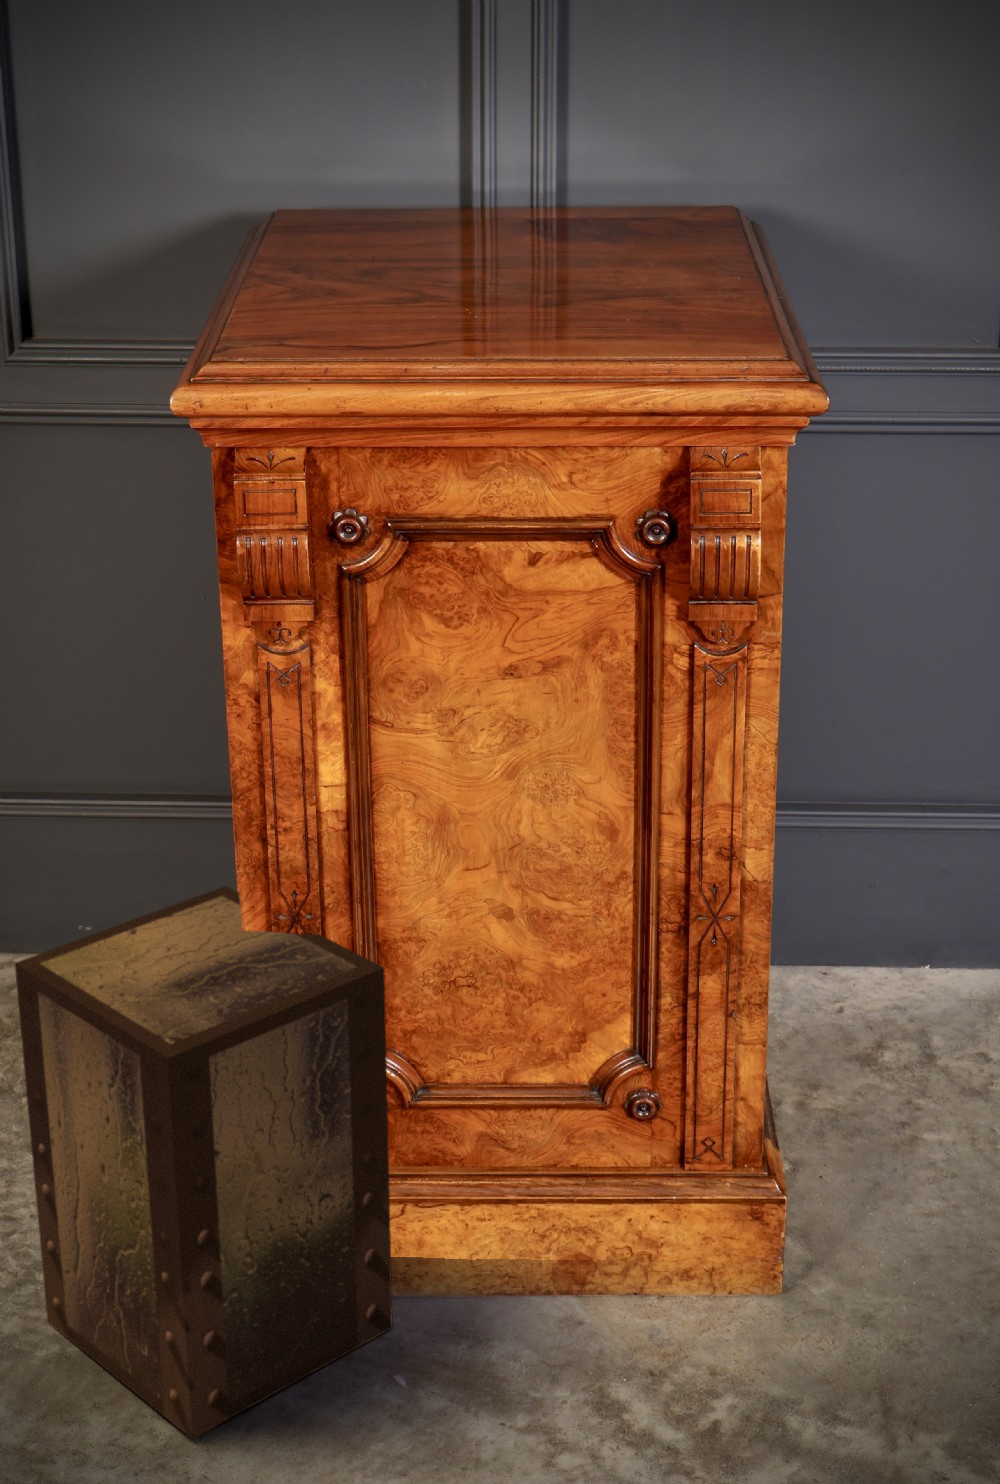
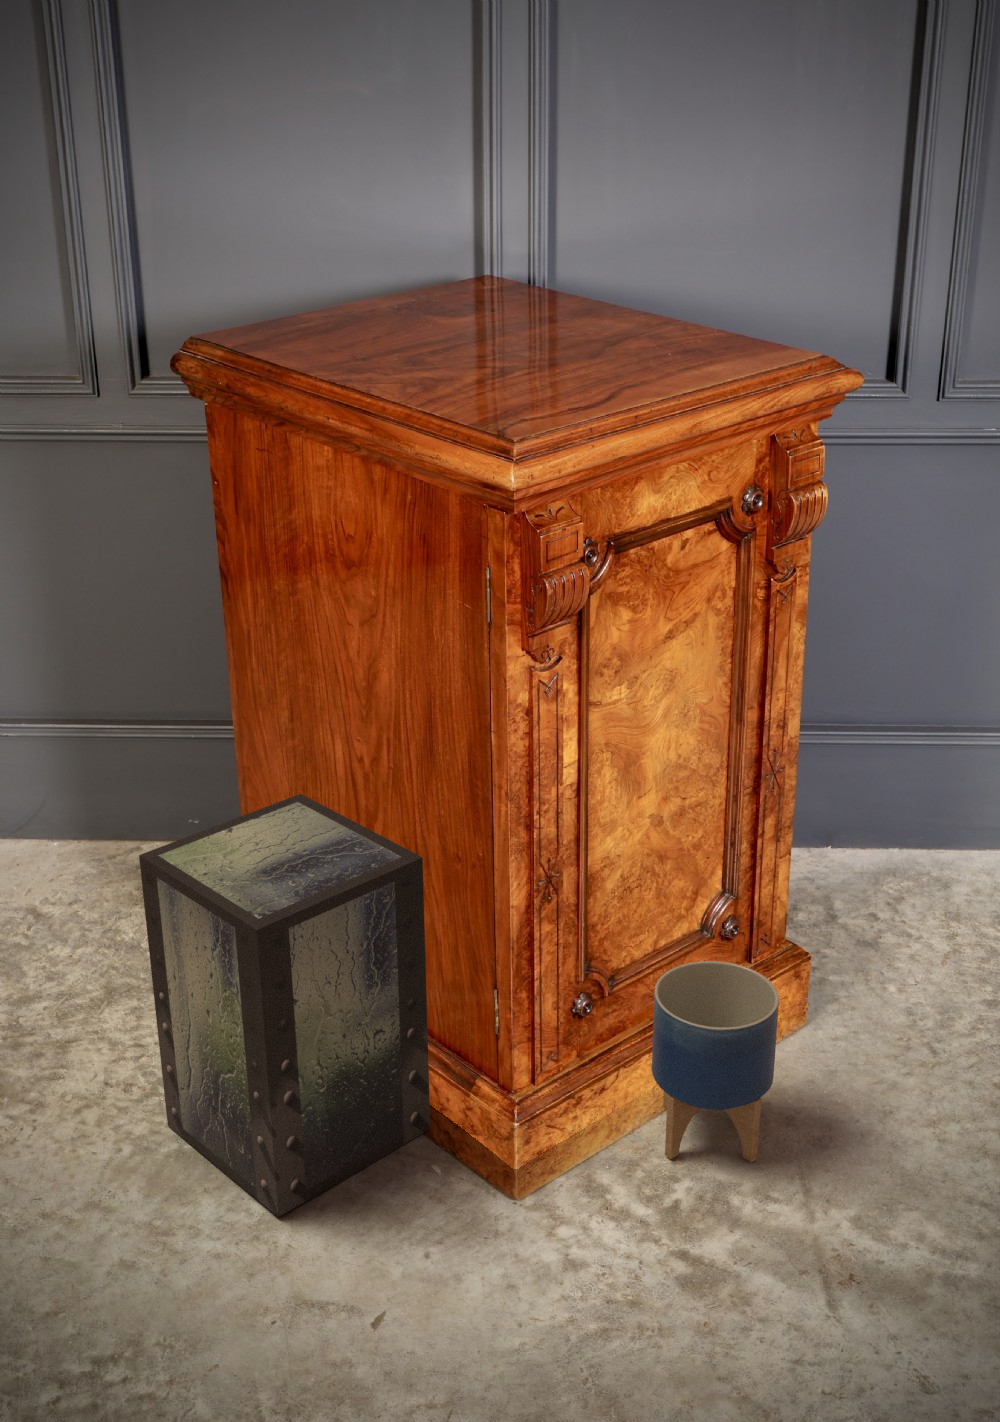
planter: none [684,1108,850,1373] -> present [652,961,779,1162]

